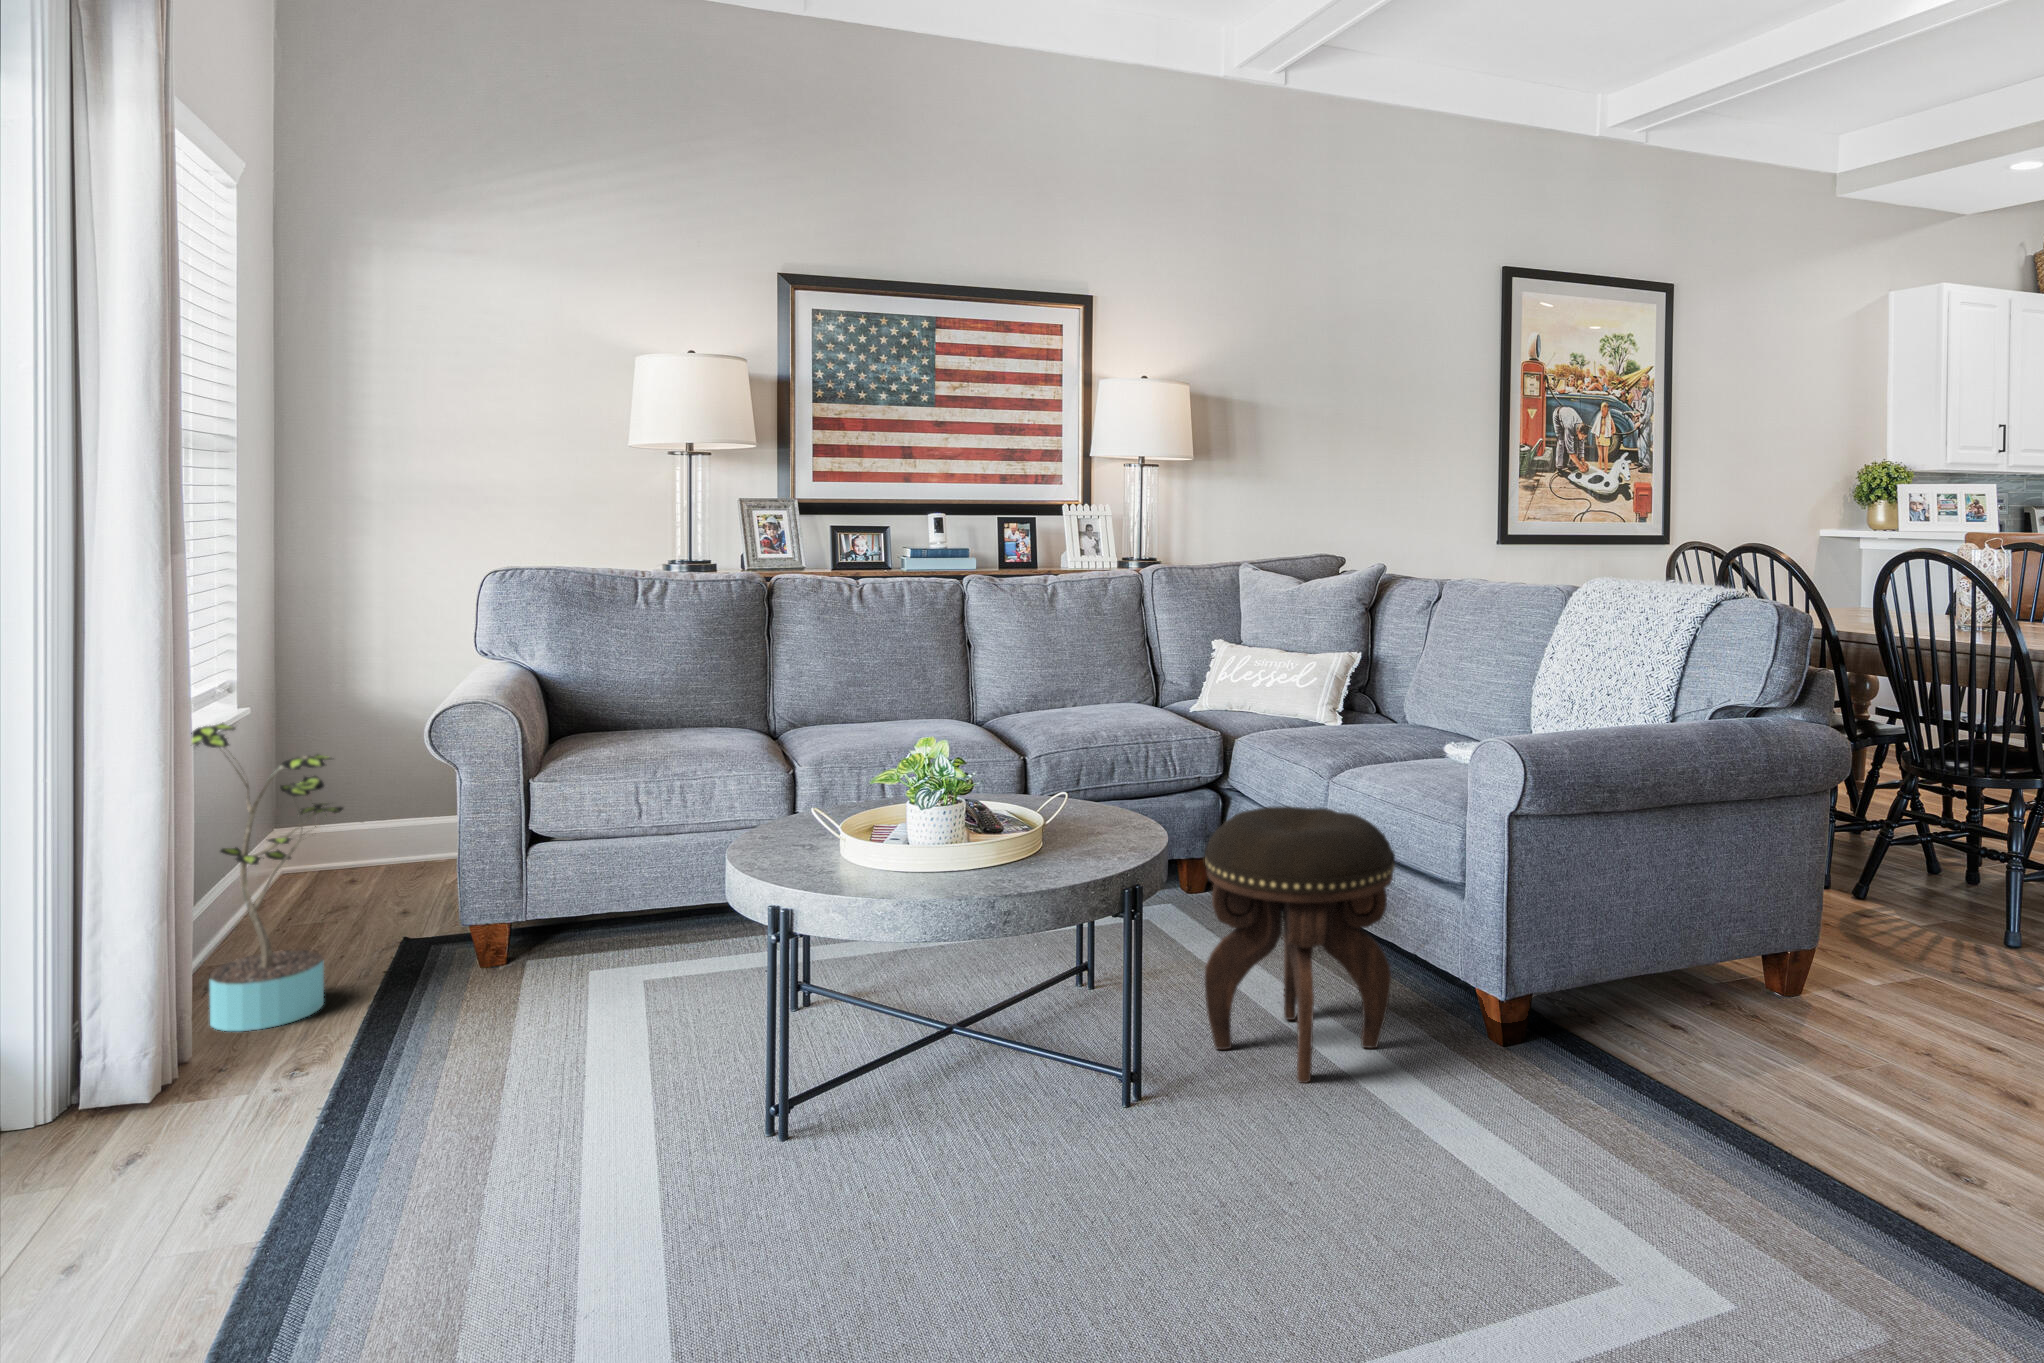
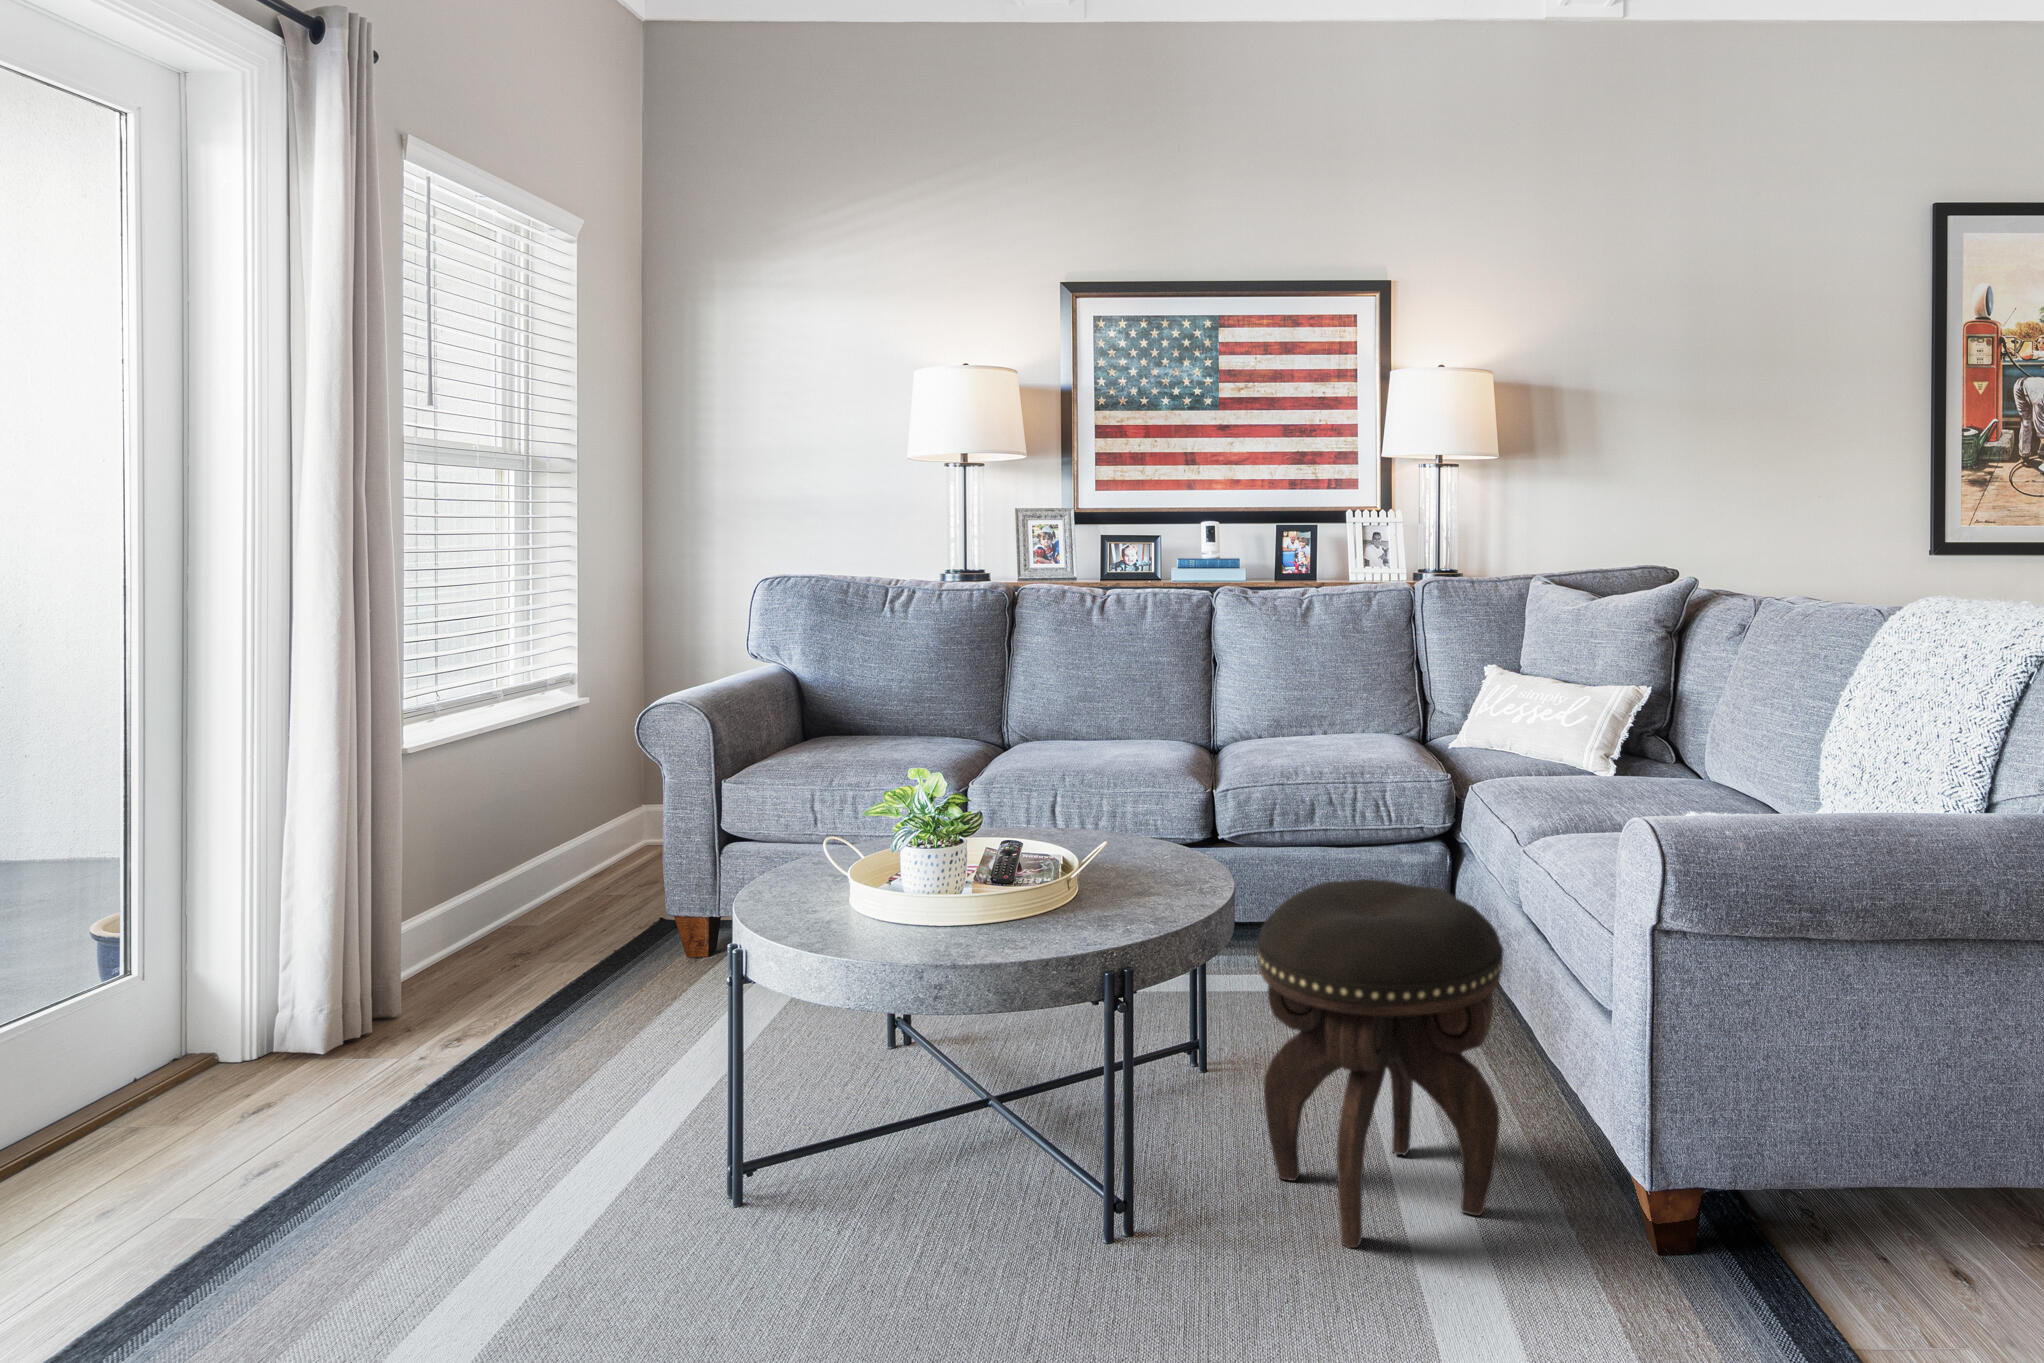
potted plant: present [191,723,343,1031] -> none [423,709,574,994]

